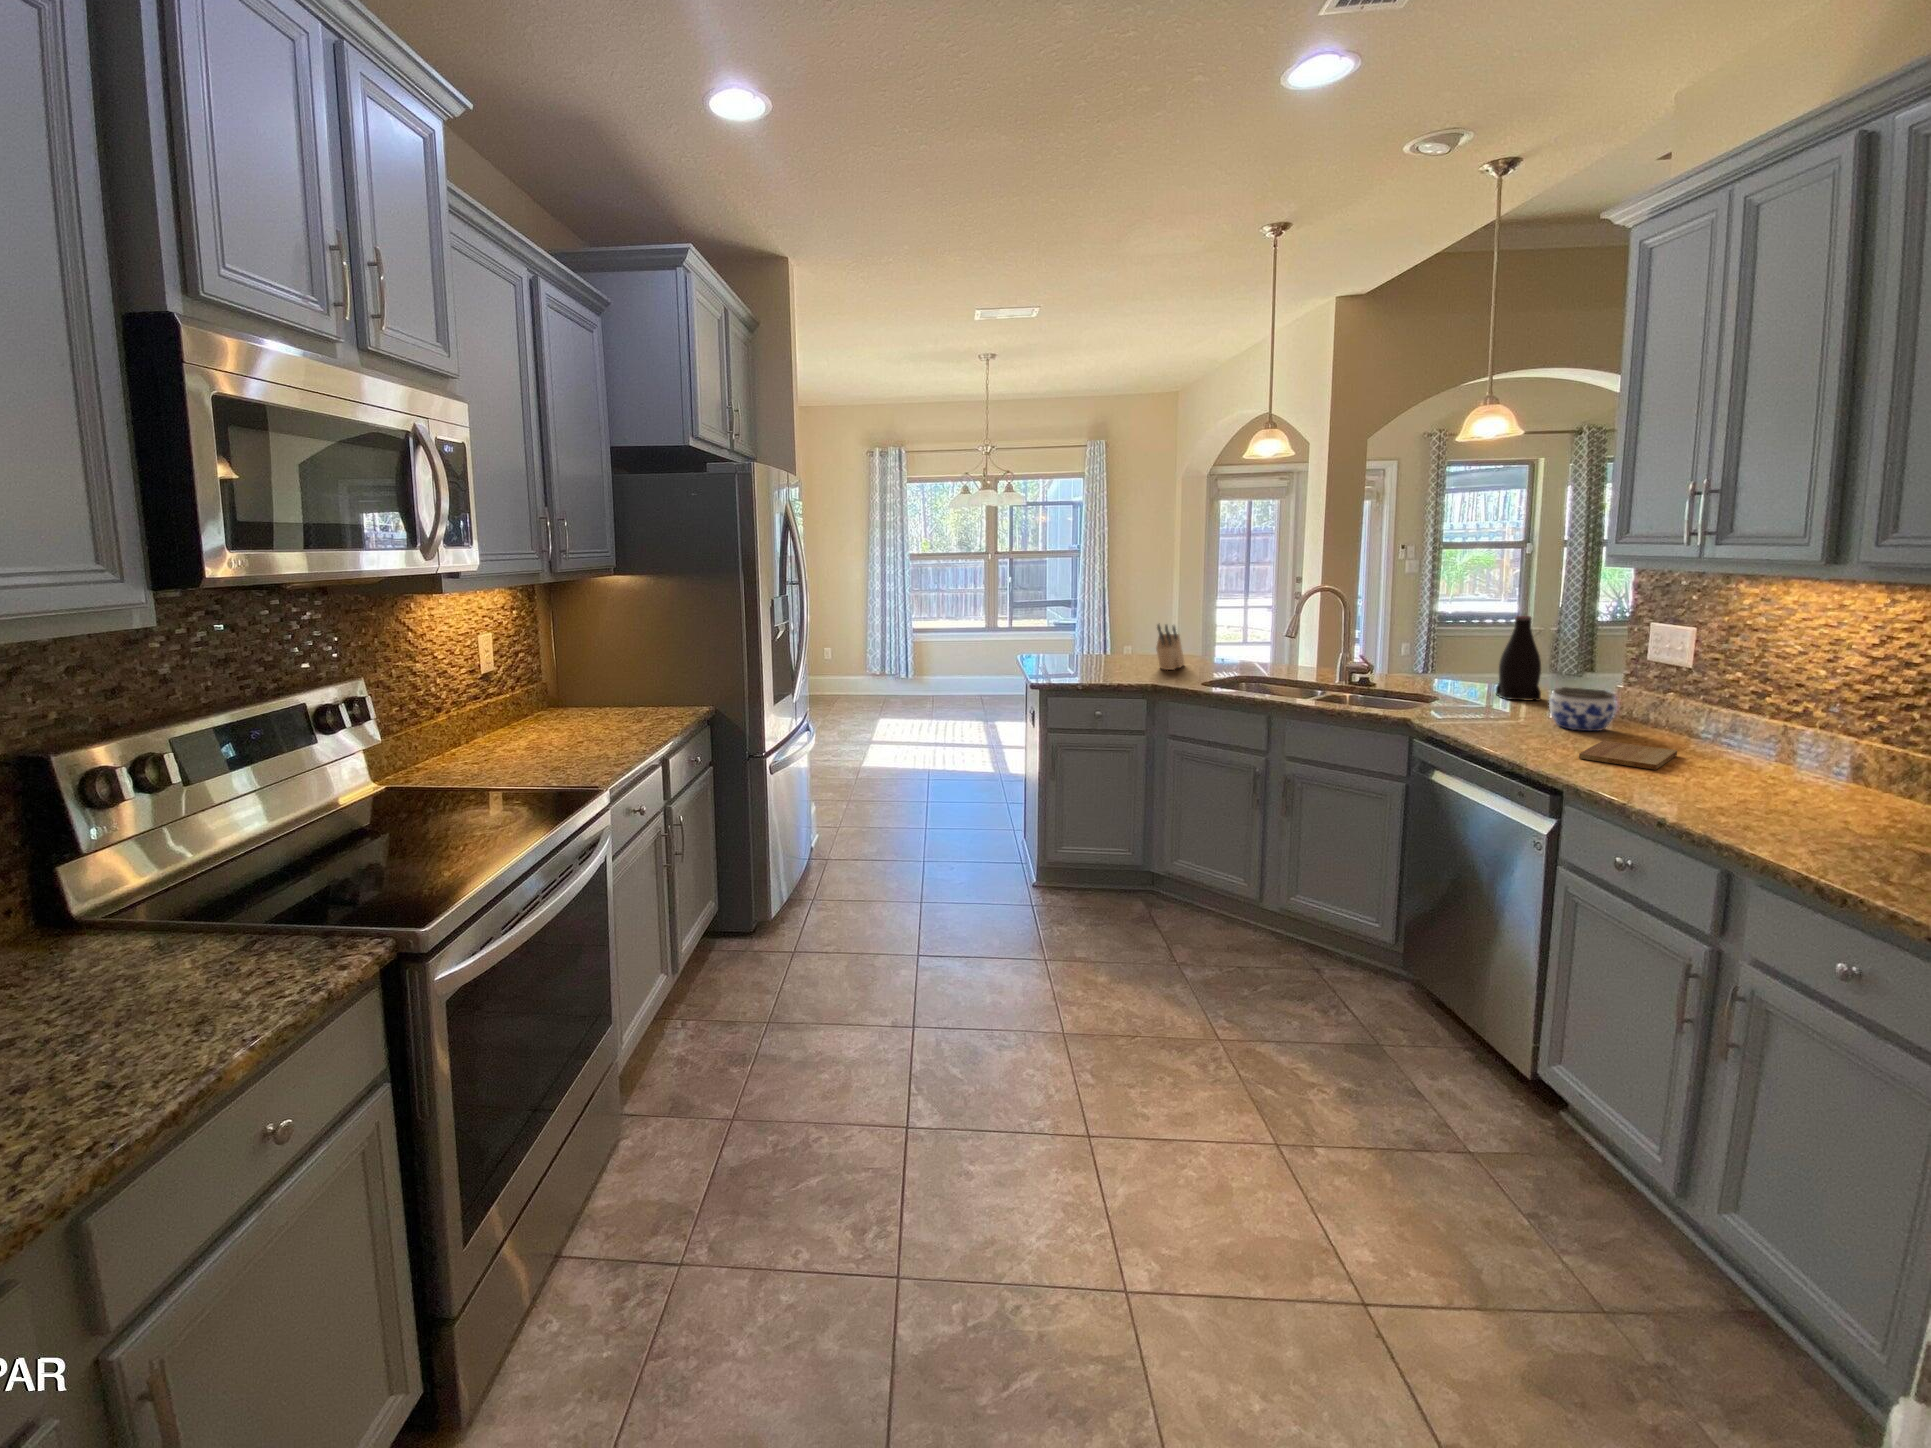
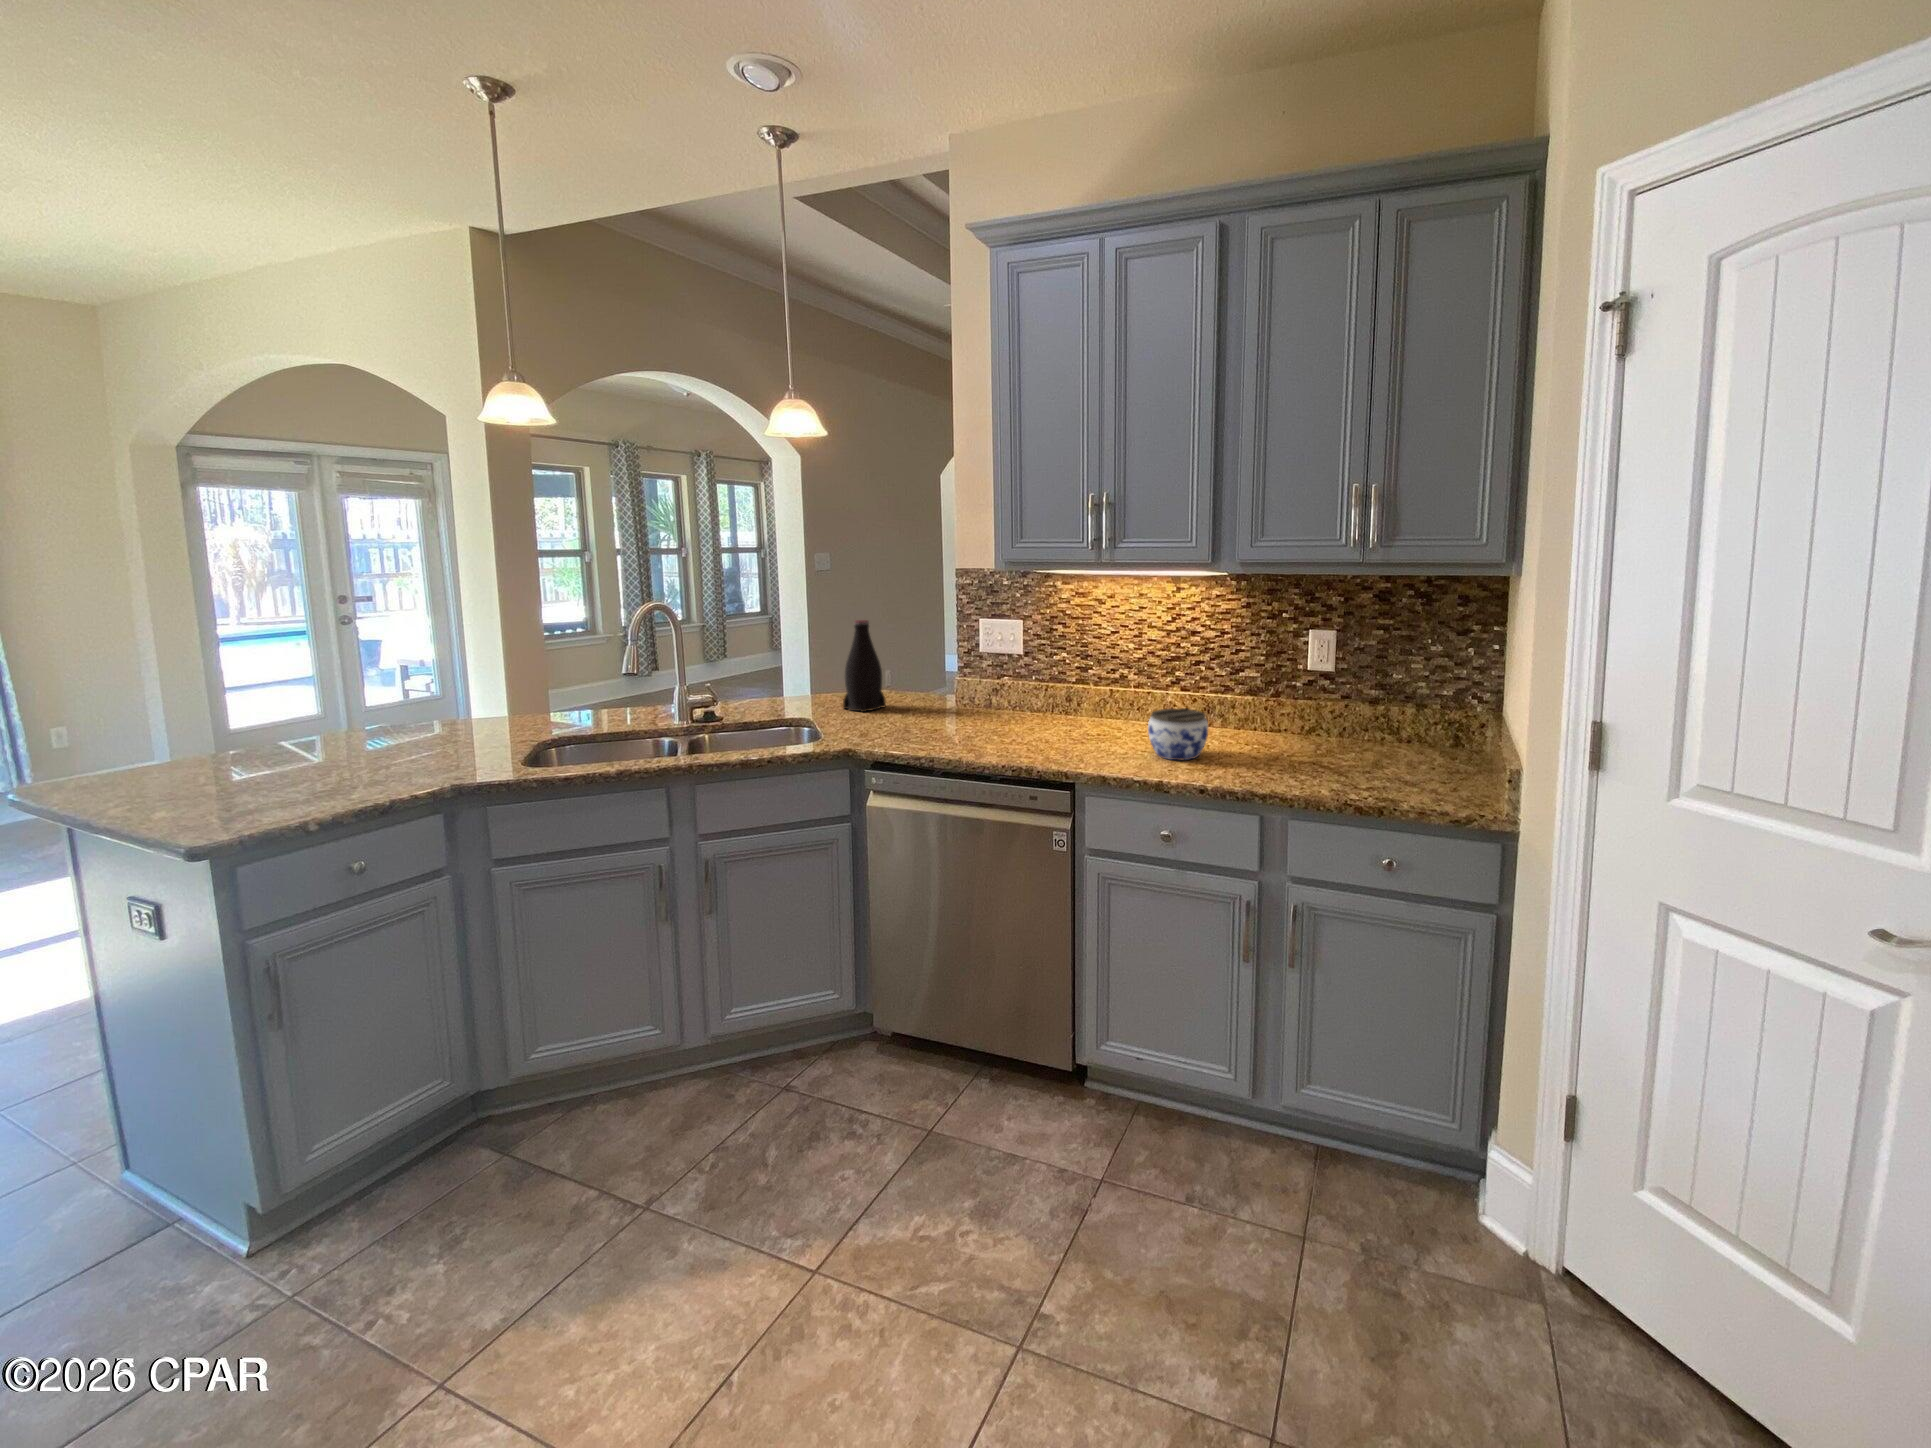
knife block: present [1156,624,1184,670] -> none [352,685,404,770]
jar: present [1549,687,1616,731] -> present [1148,708,1208,760]
cutting board: present [1579,741,1677,770] -> none [1033,731,1115,760]

